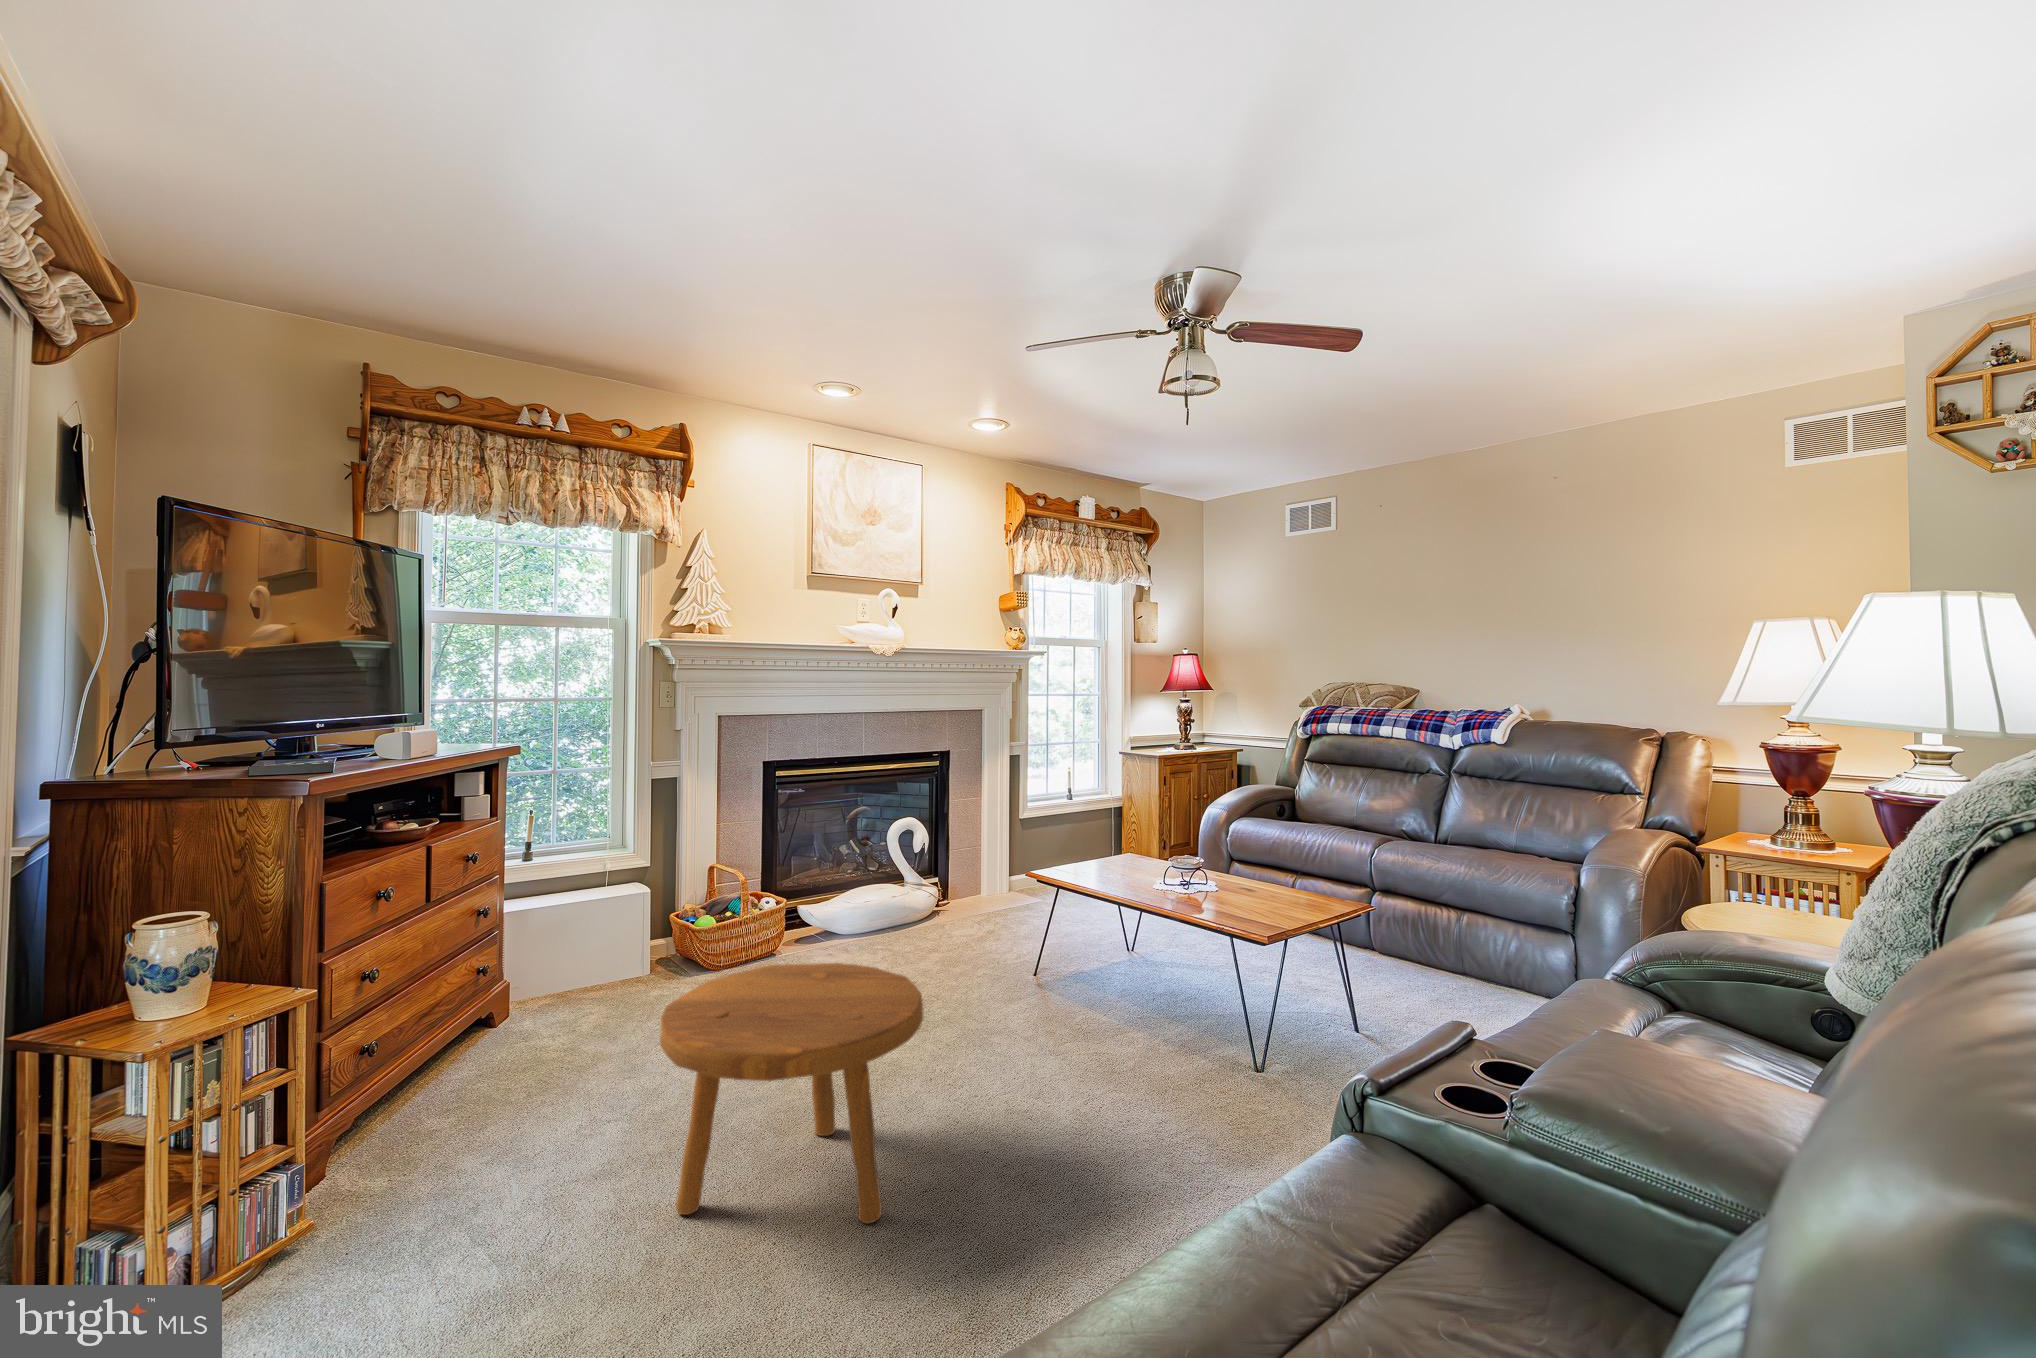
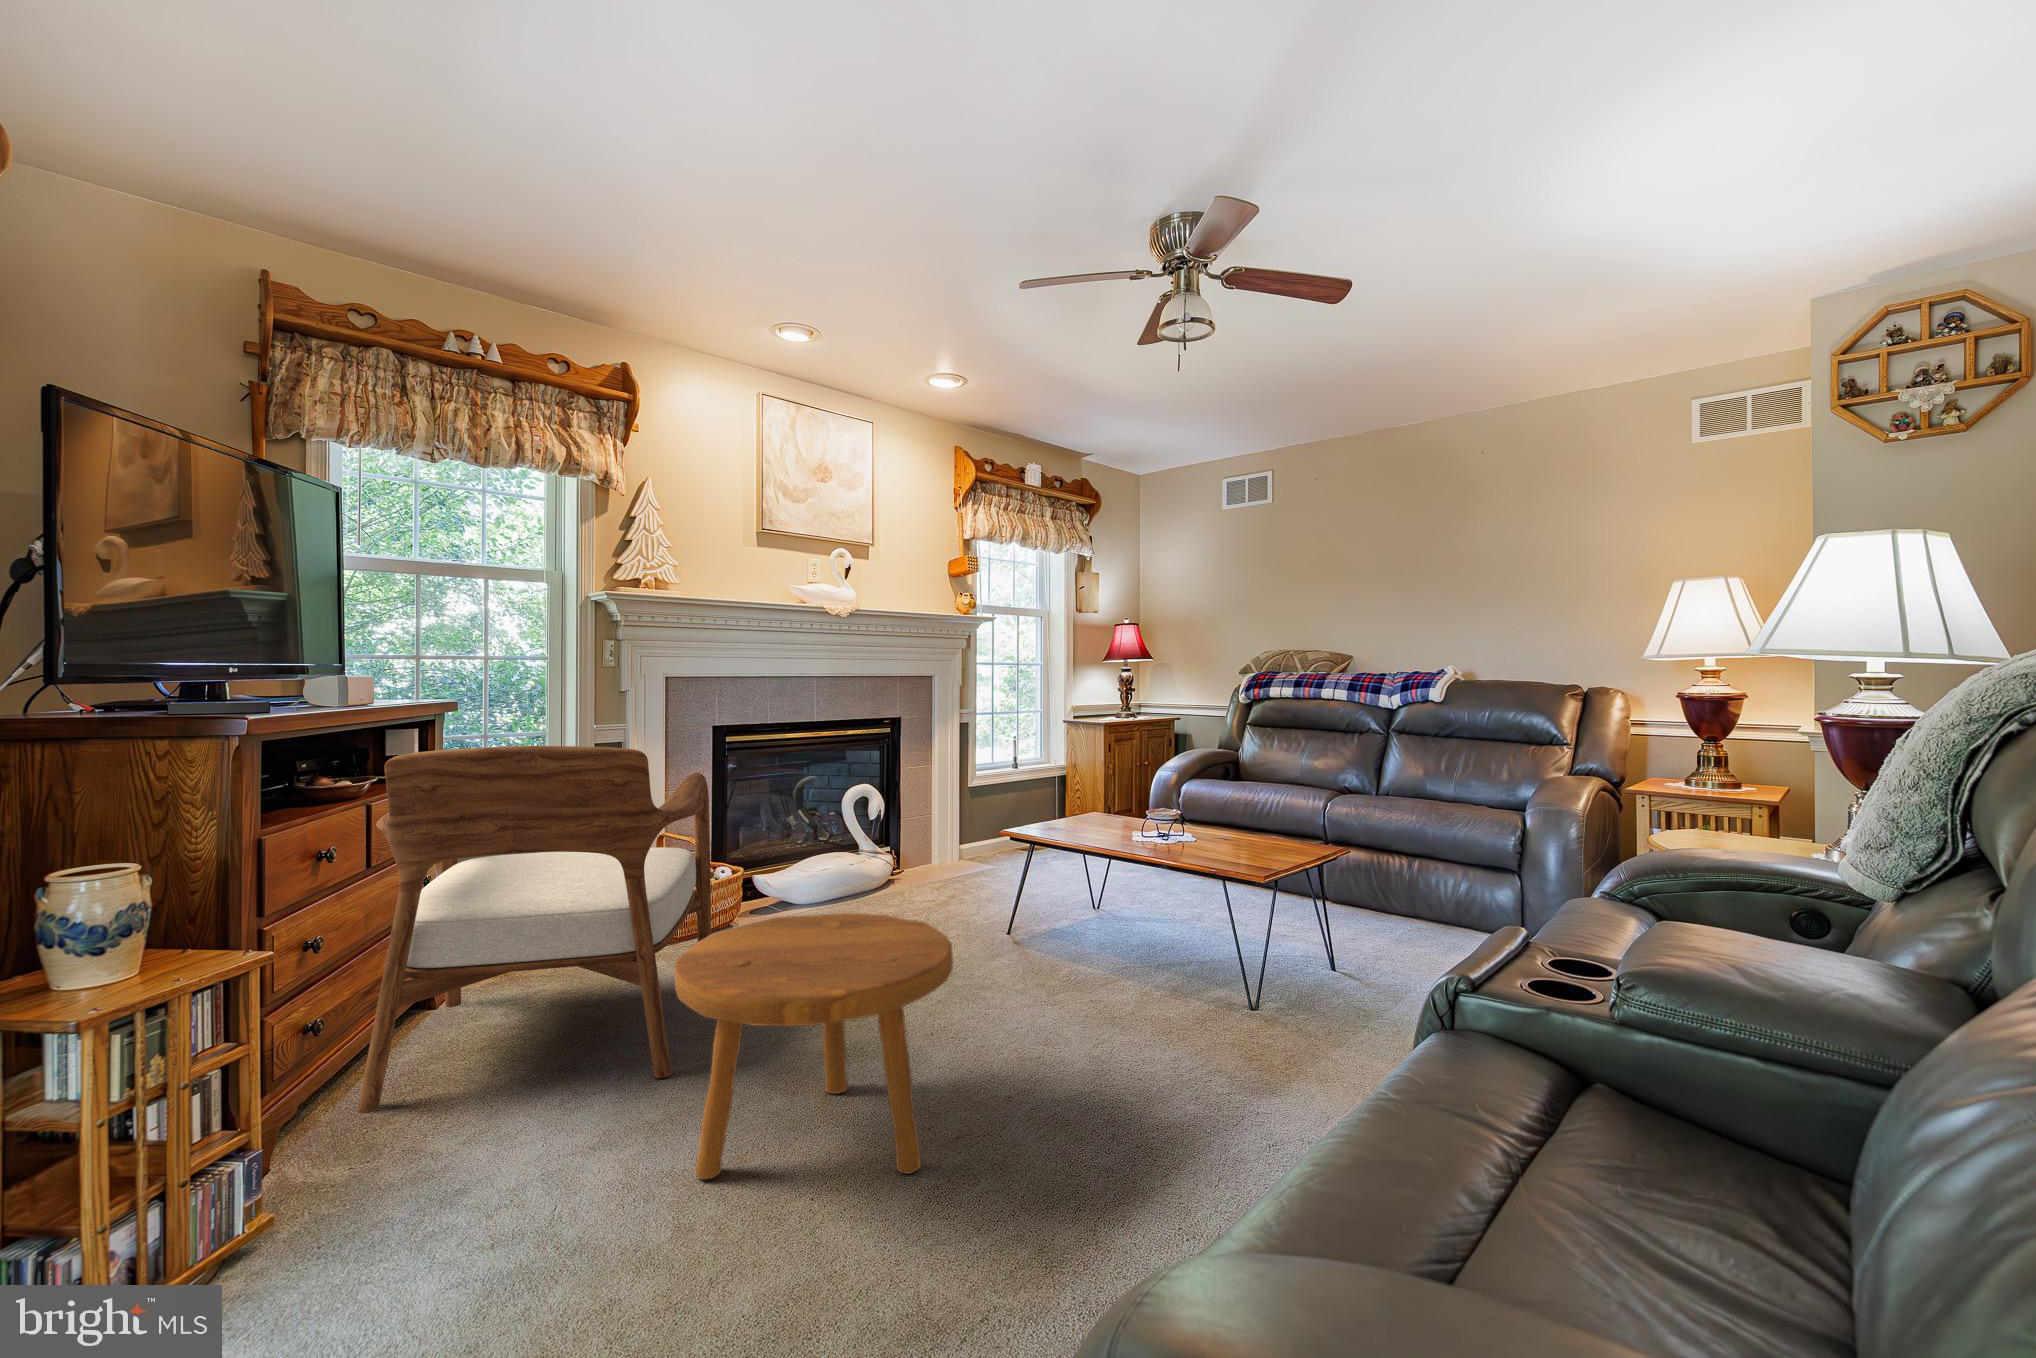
armchair: none [407,801,742,1126] -> present [358,746,711,1111]

